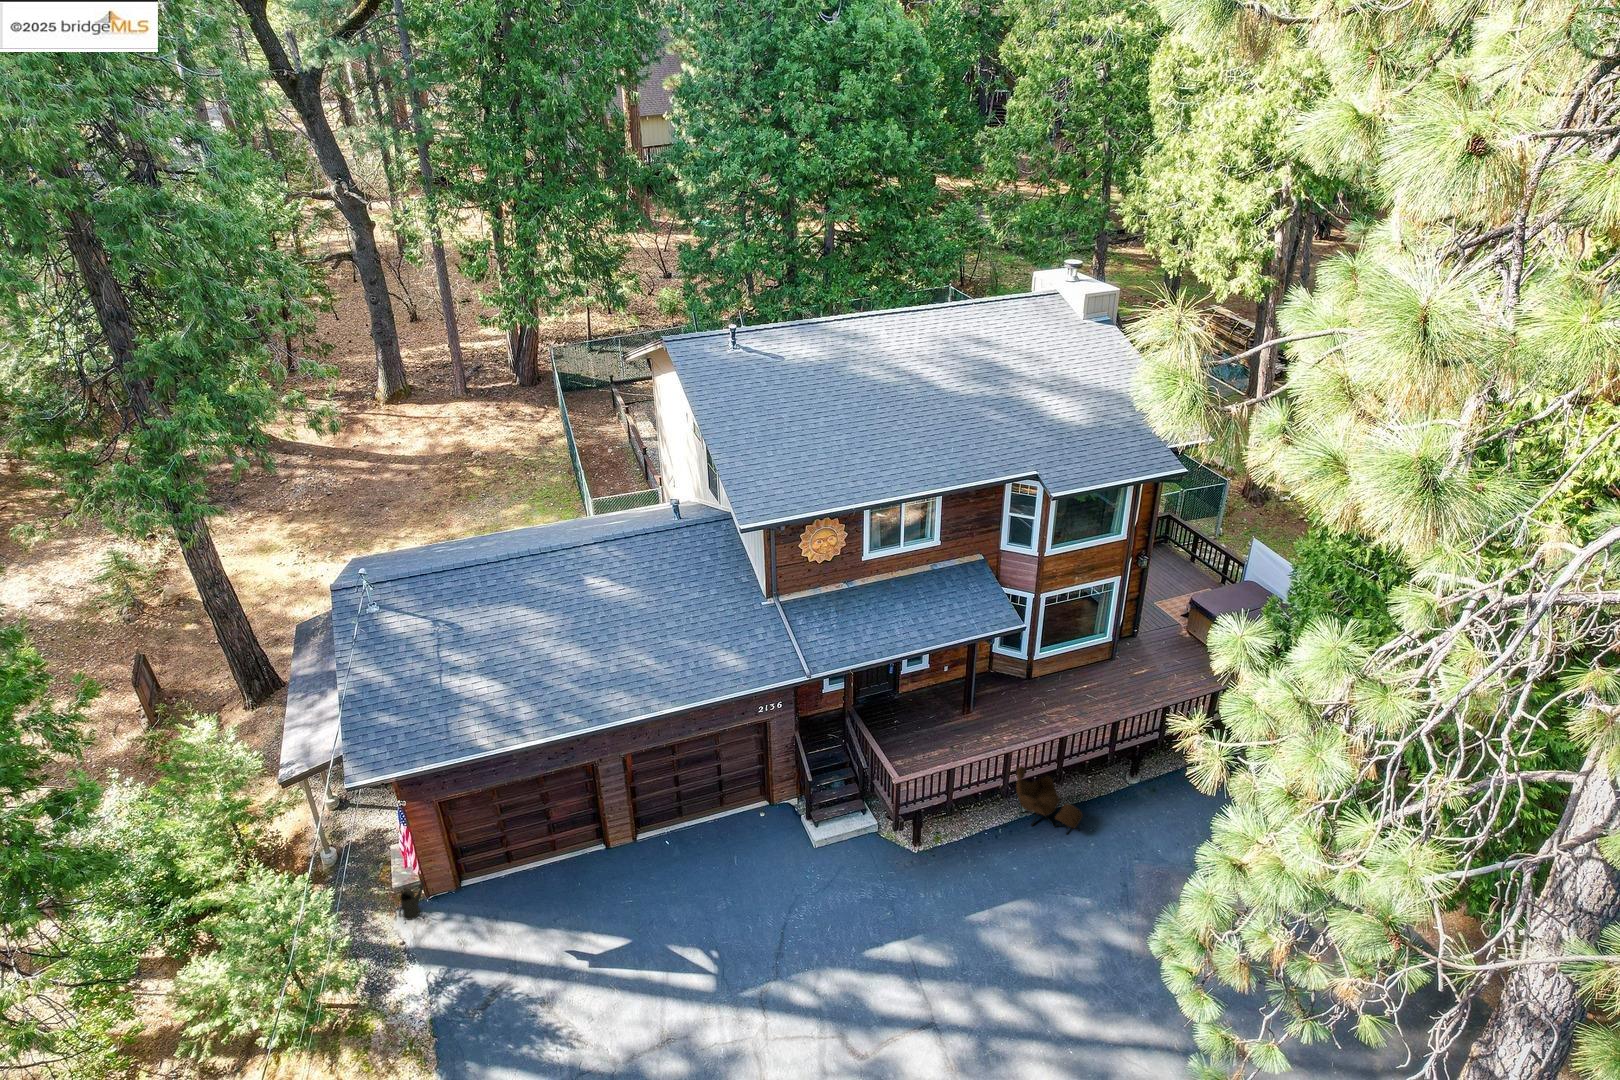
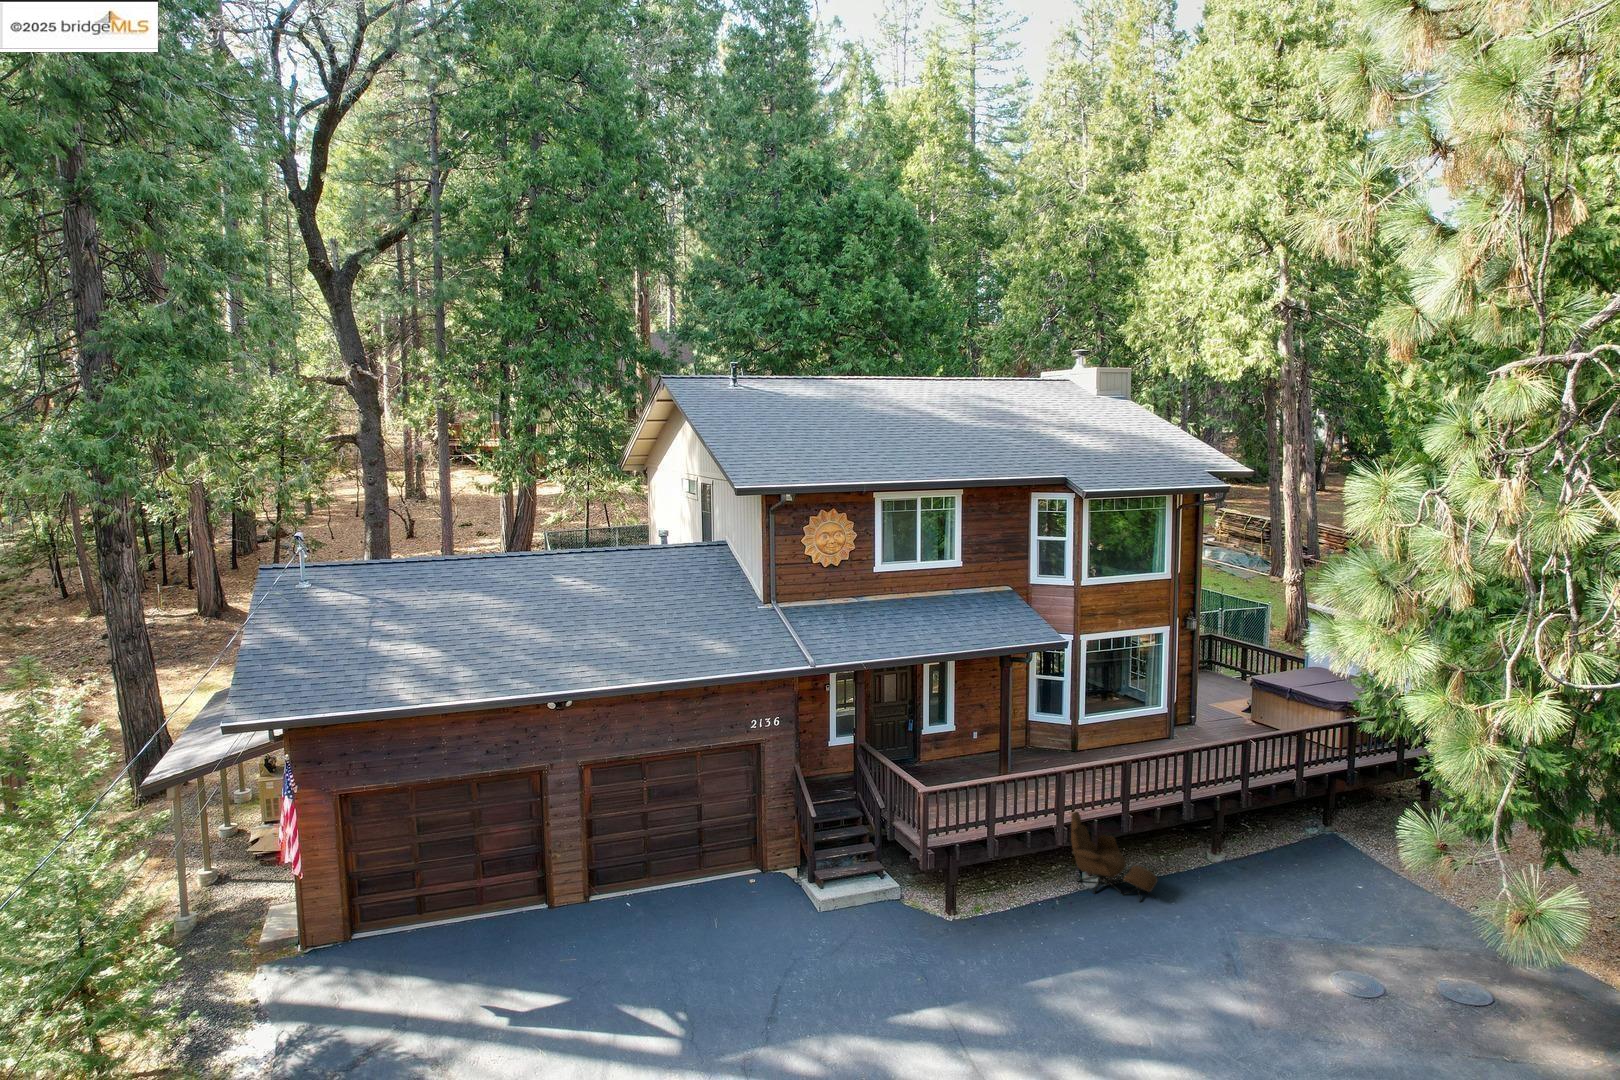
watering can: present [399,878,424,920] -> none [260,919,306,976]

